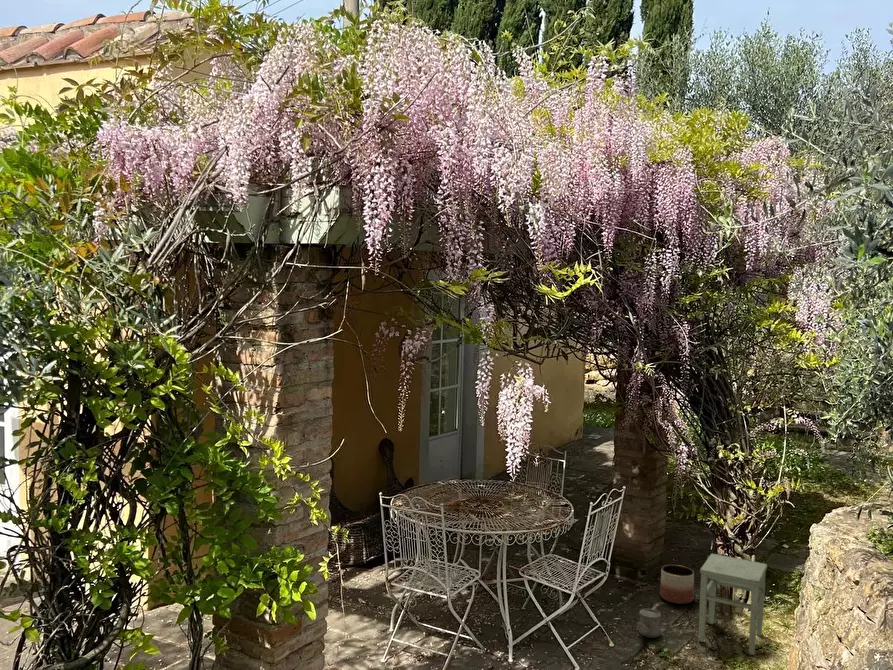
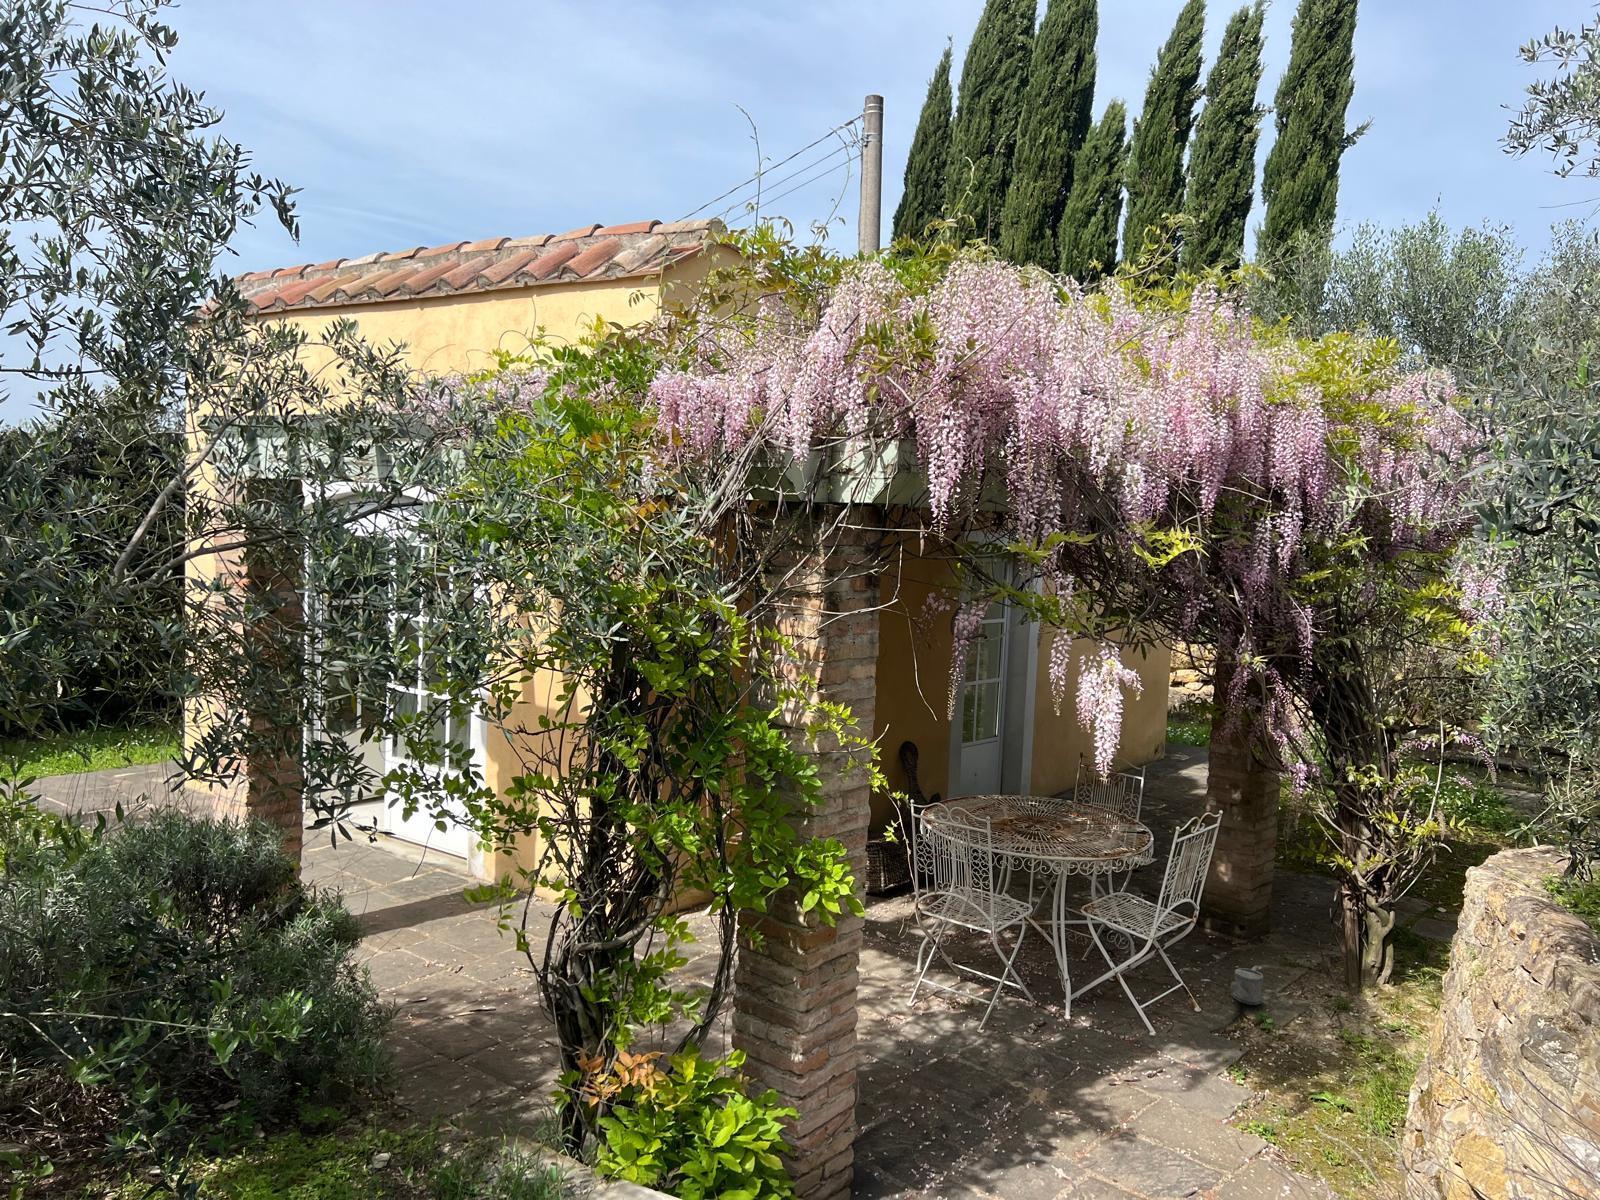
stool: present [699,554,767,655] -> none [1314,906,1412,1037]
planter: present [660,565,694,604] -> none [1263,919,1311,970]

